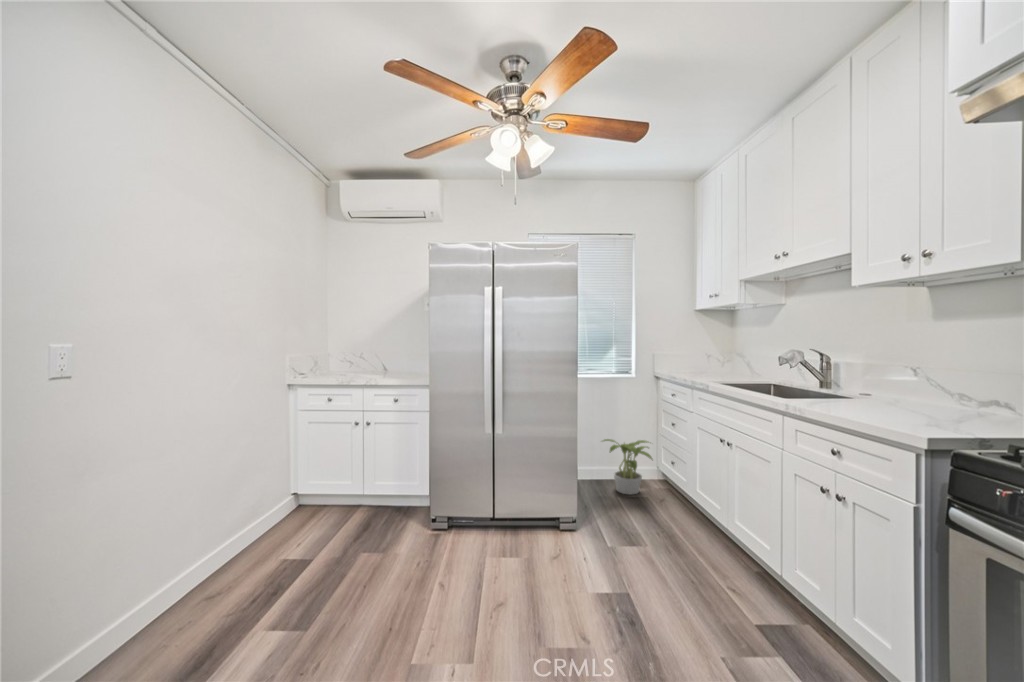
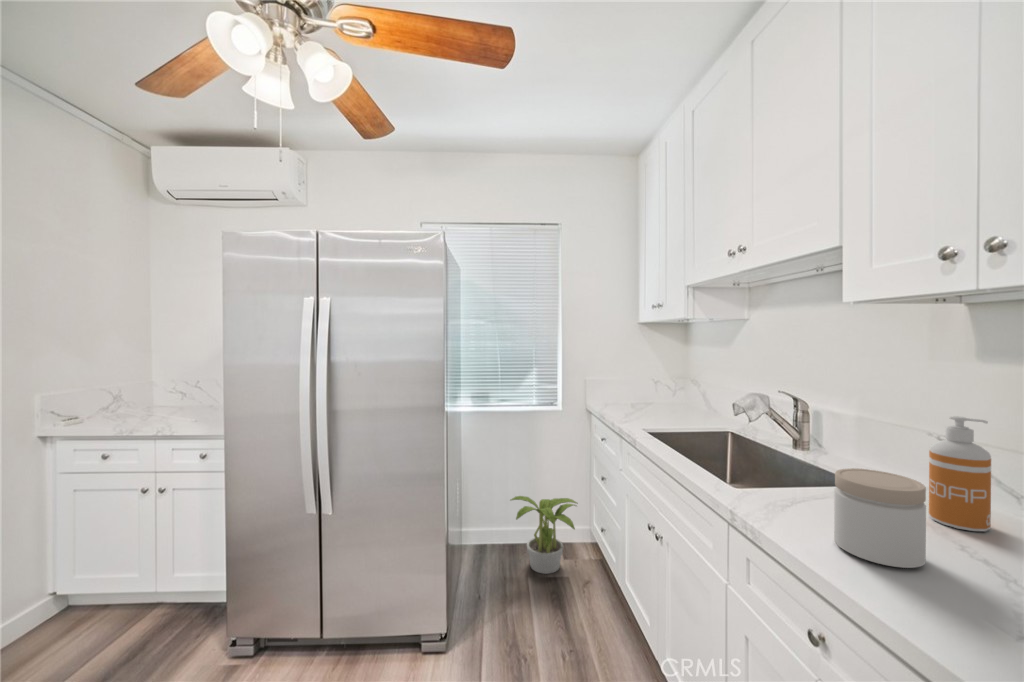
soap dispenser: none [901,349,934,409] -> present [929,416,991,532]
jar: none [845,374,892,416] -> present [834,468,926,568]

